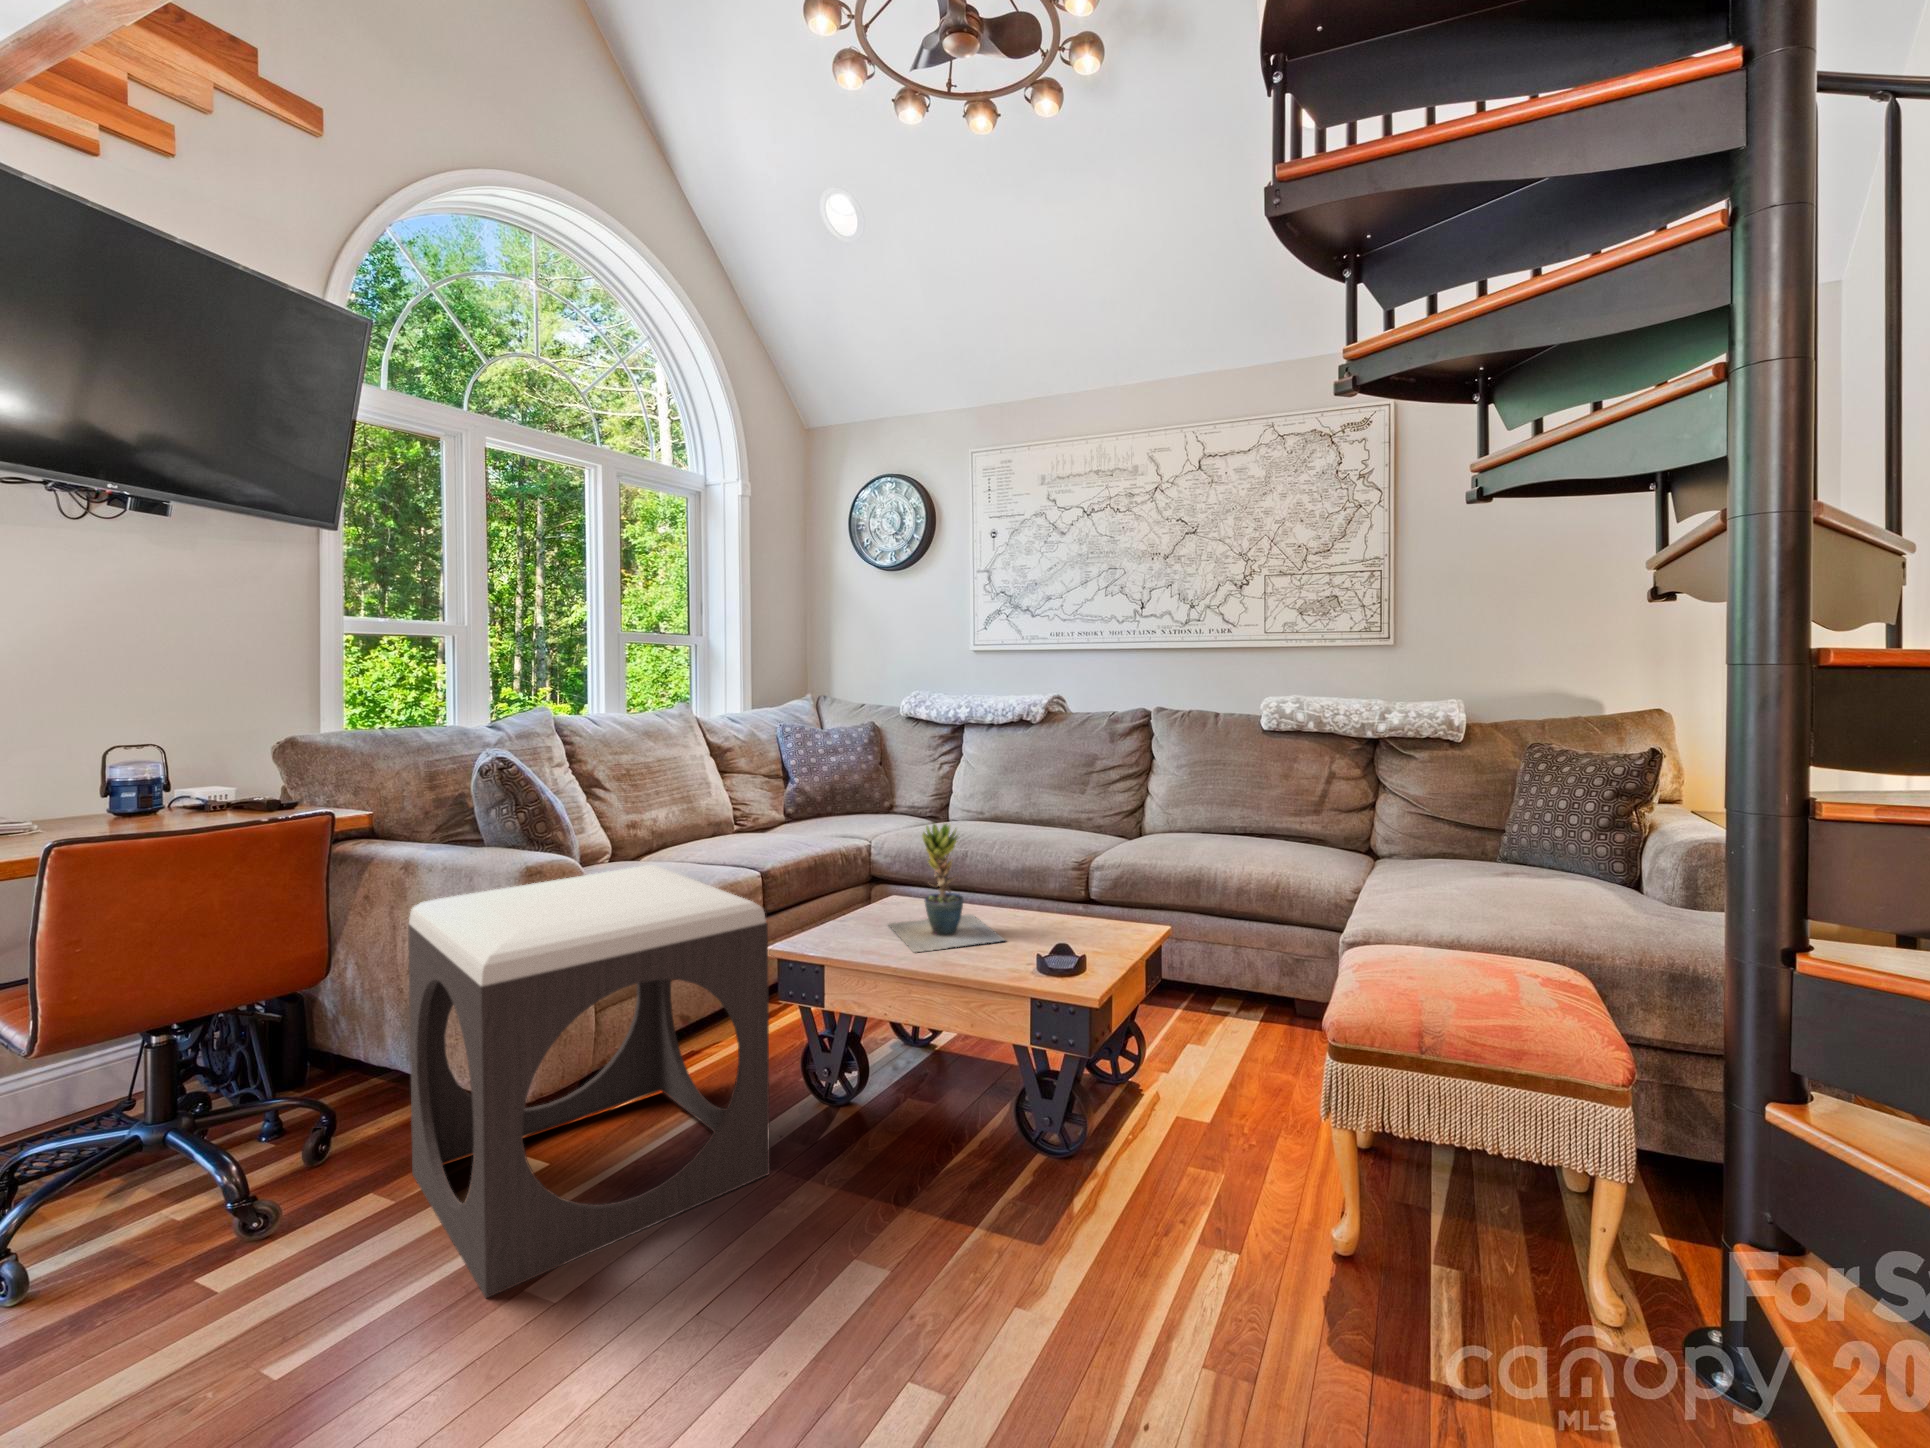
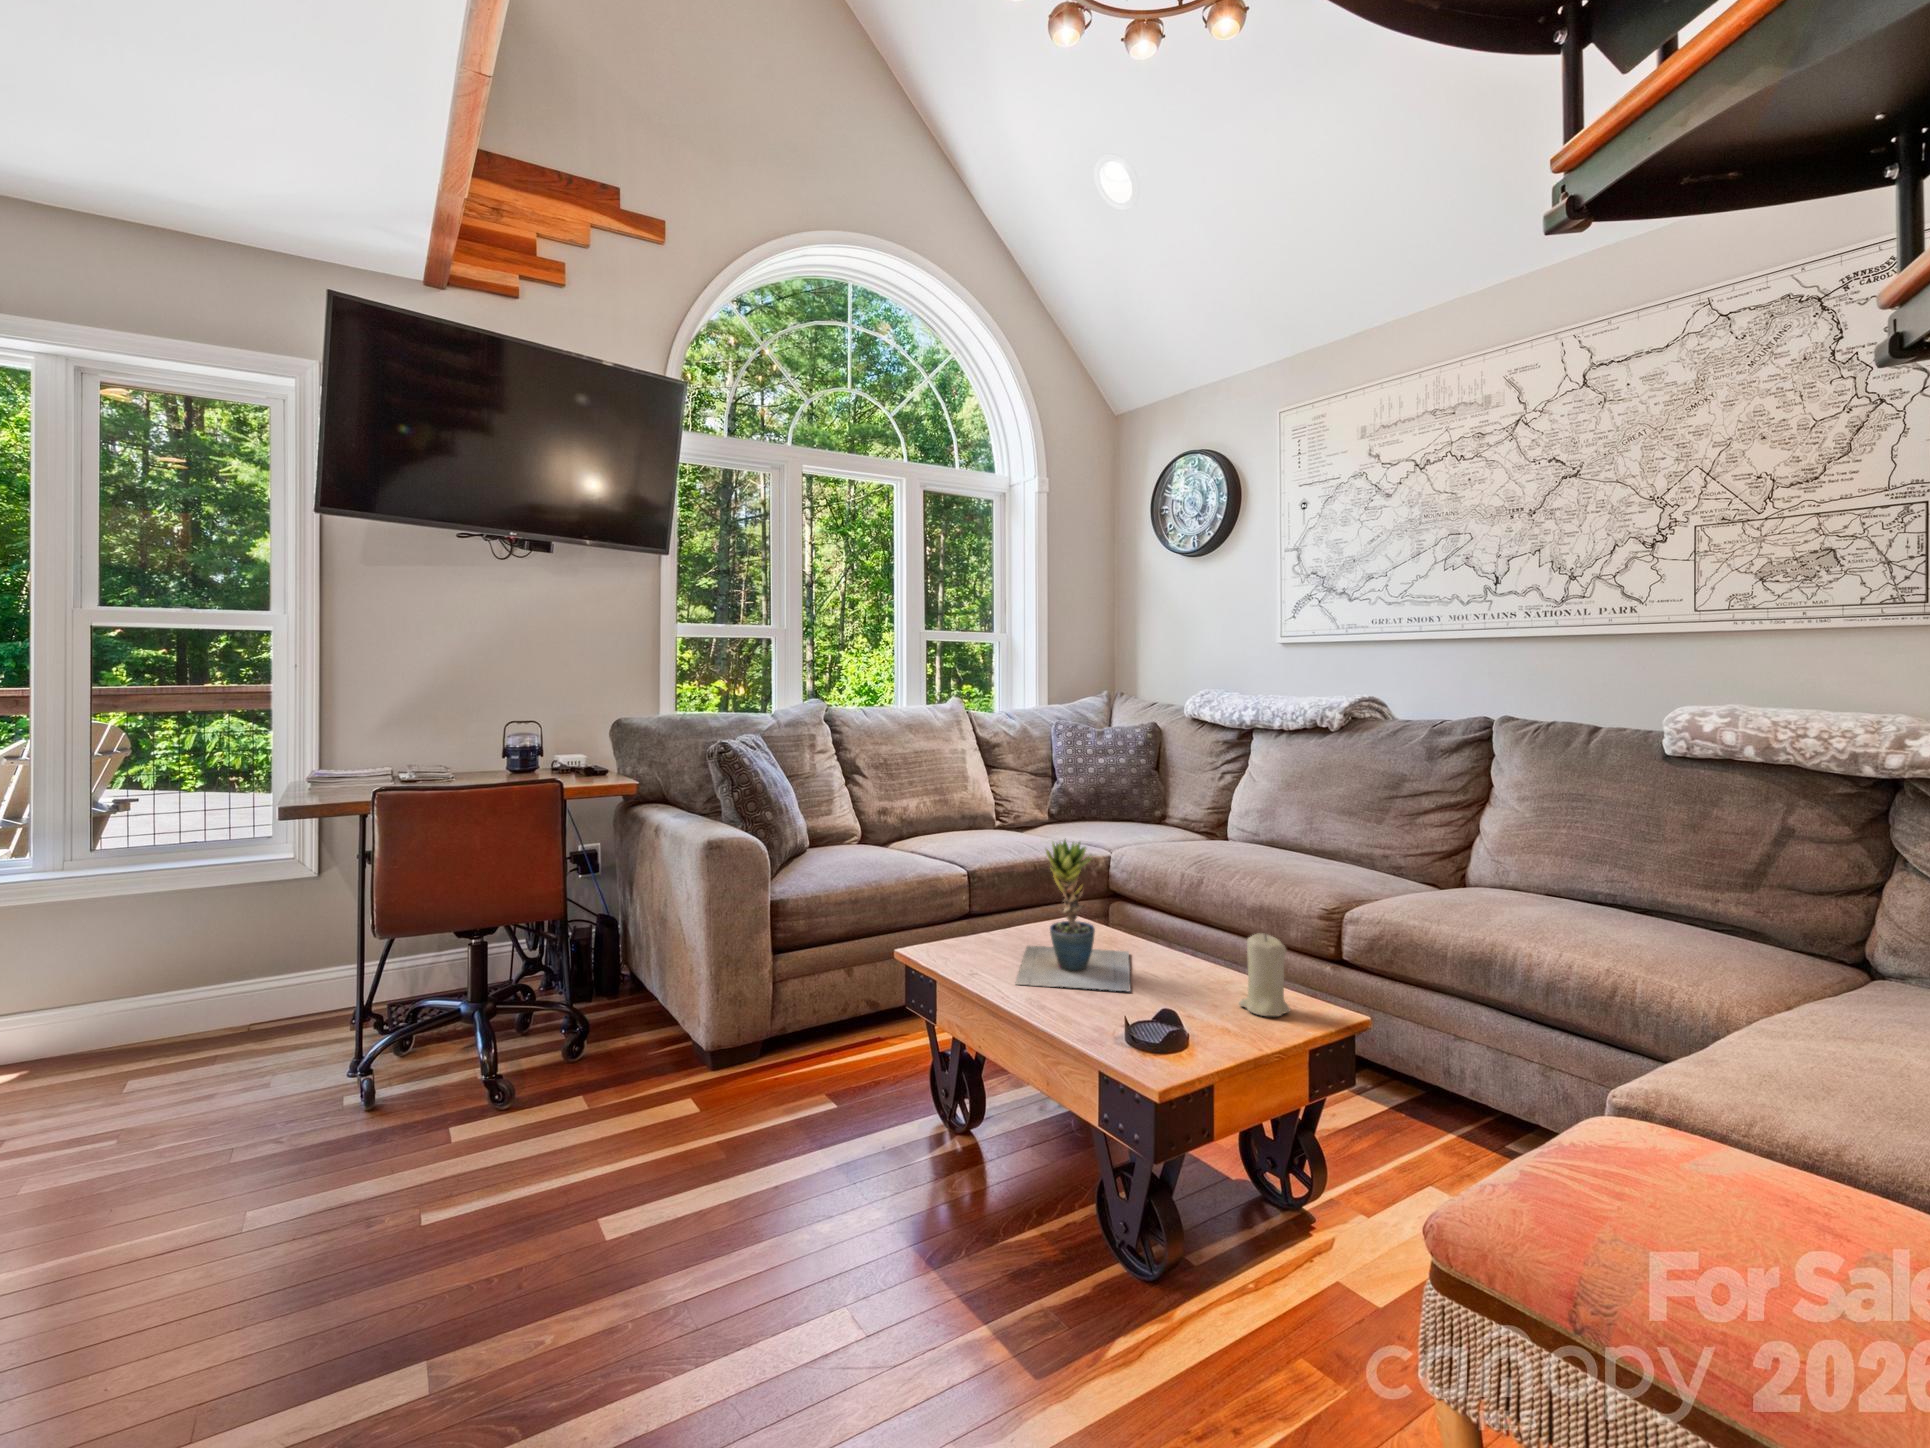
footstool: present [408,865,770,1298] -> none [558,850,840,1217]
candle: none [1087,876,1123,938] -> present [1239,933,1290,1016]

